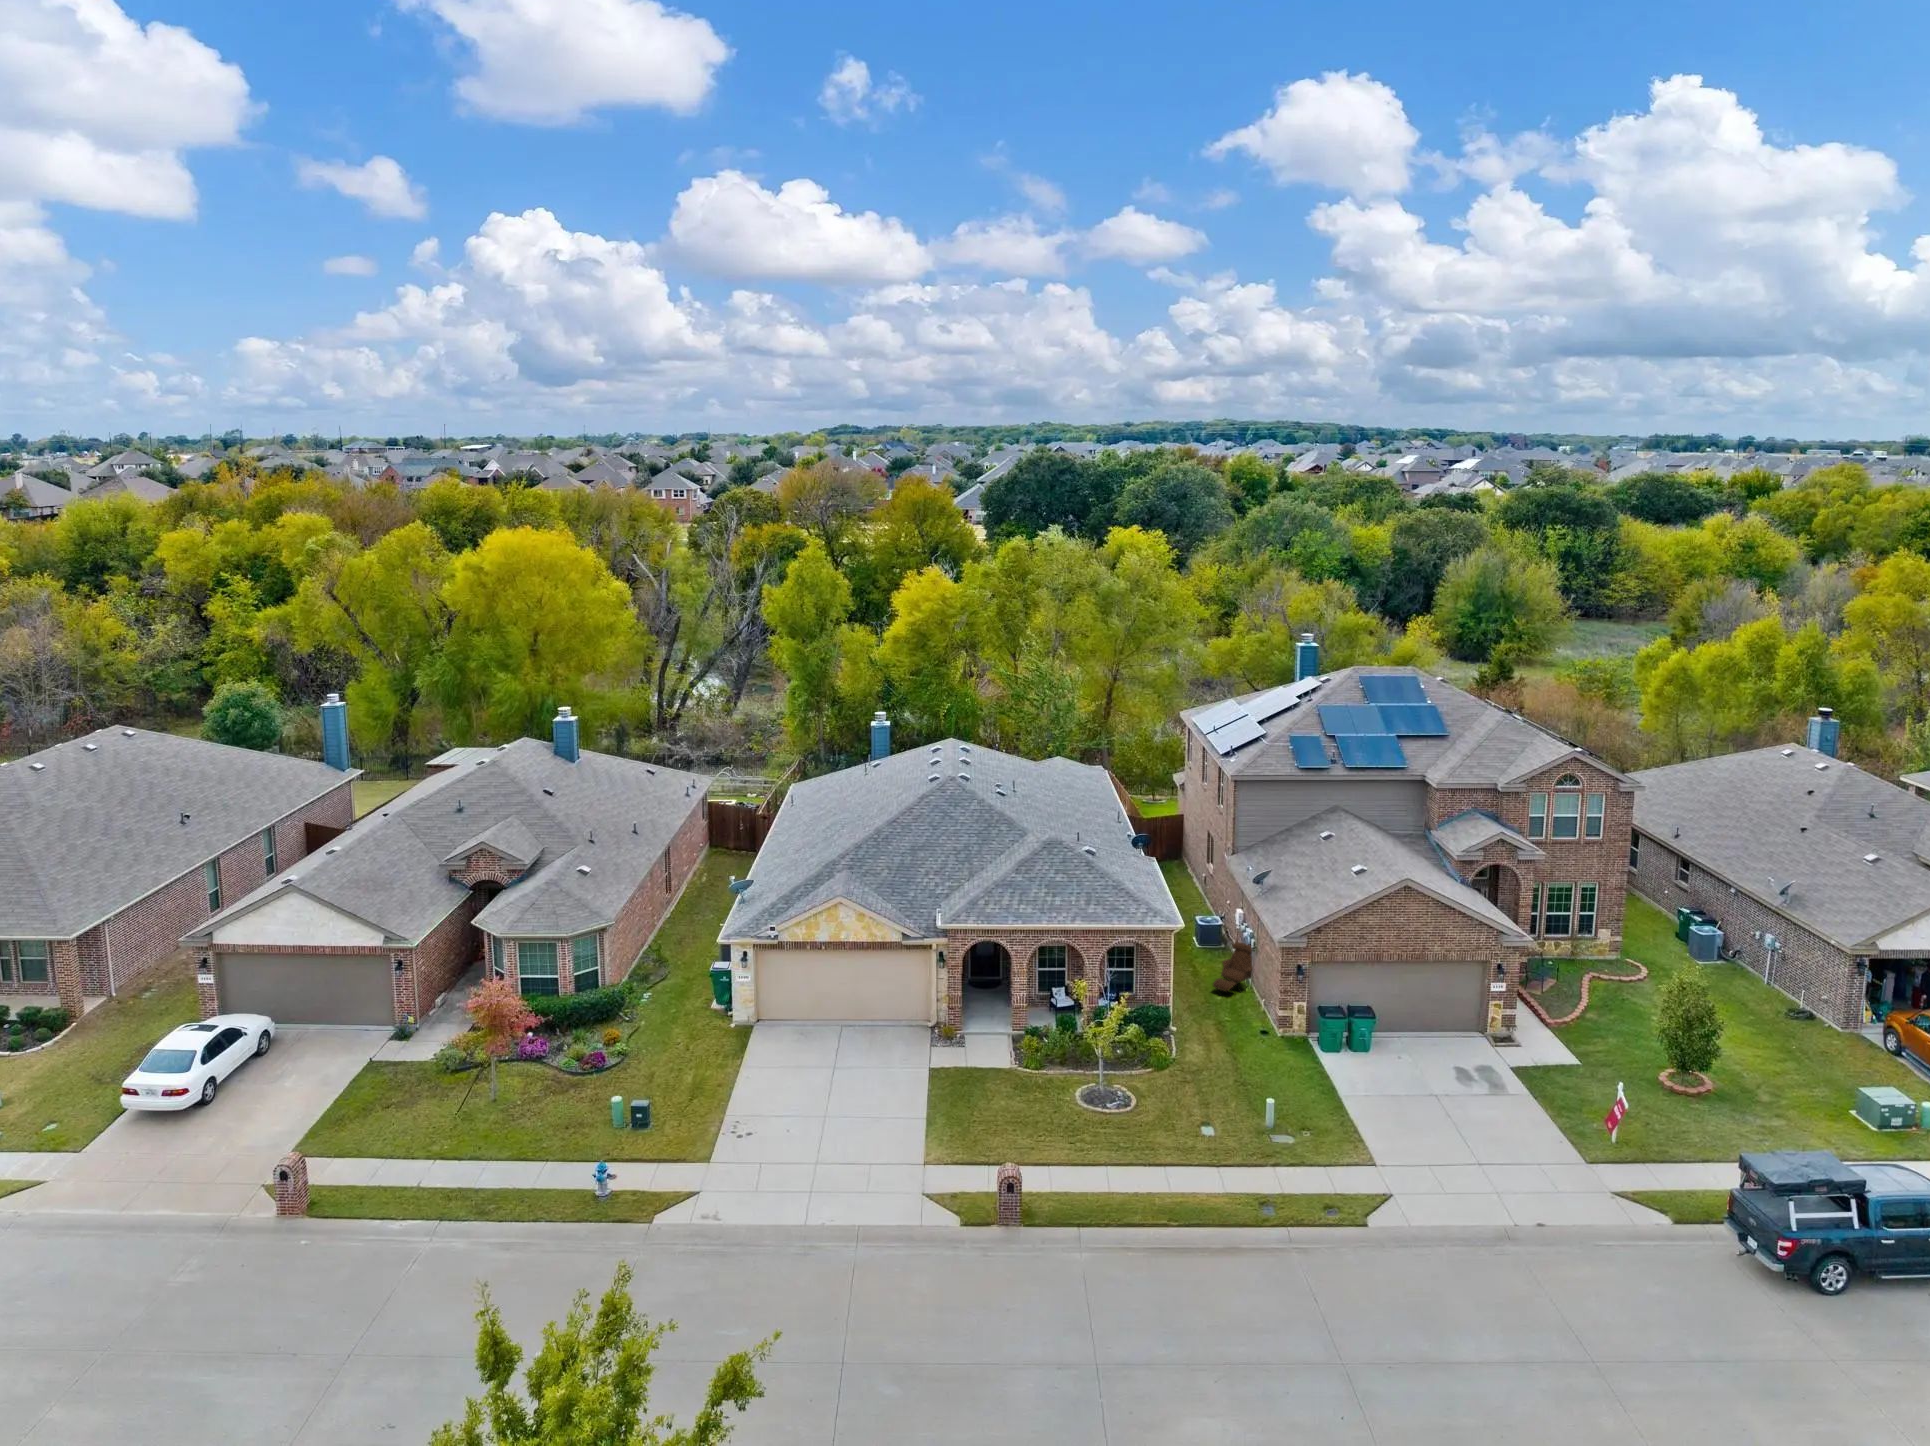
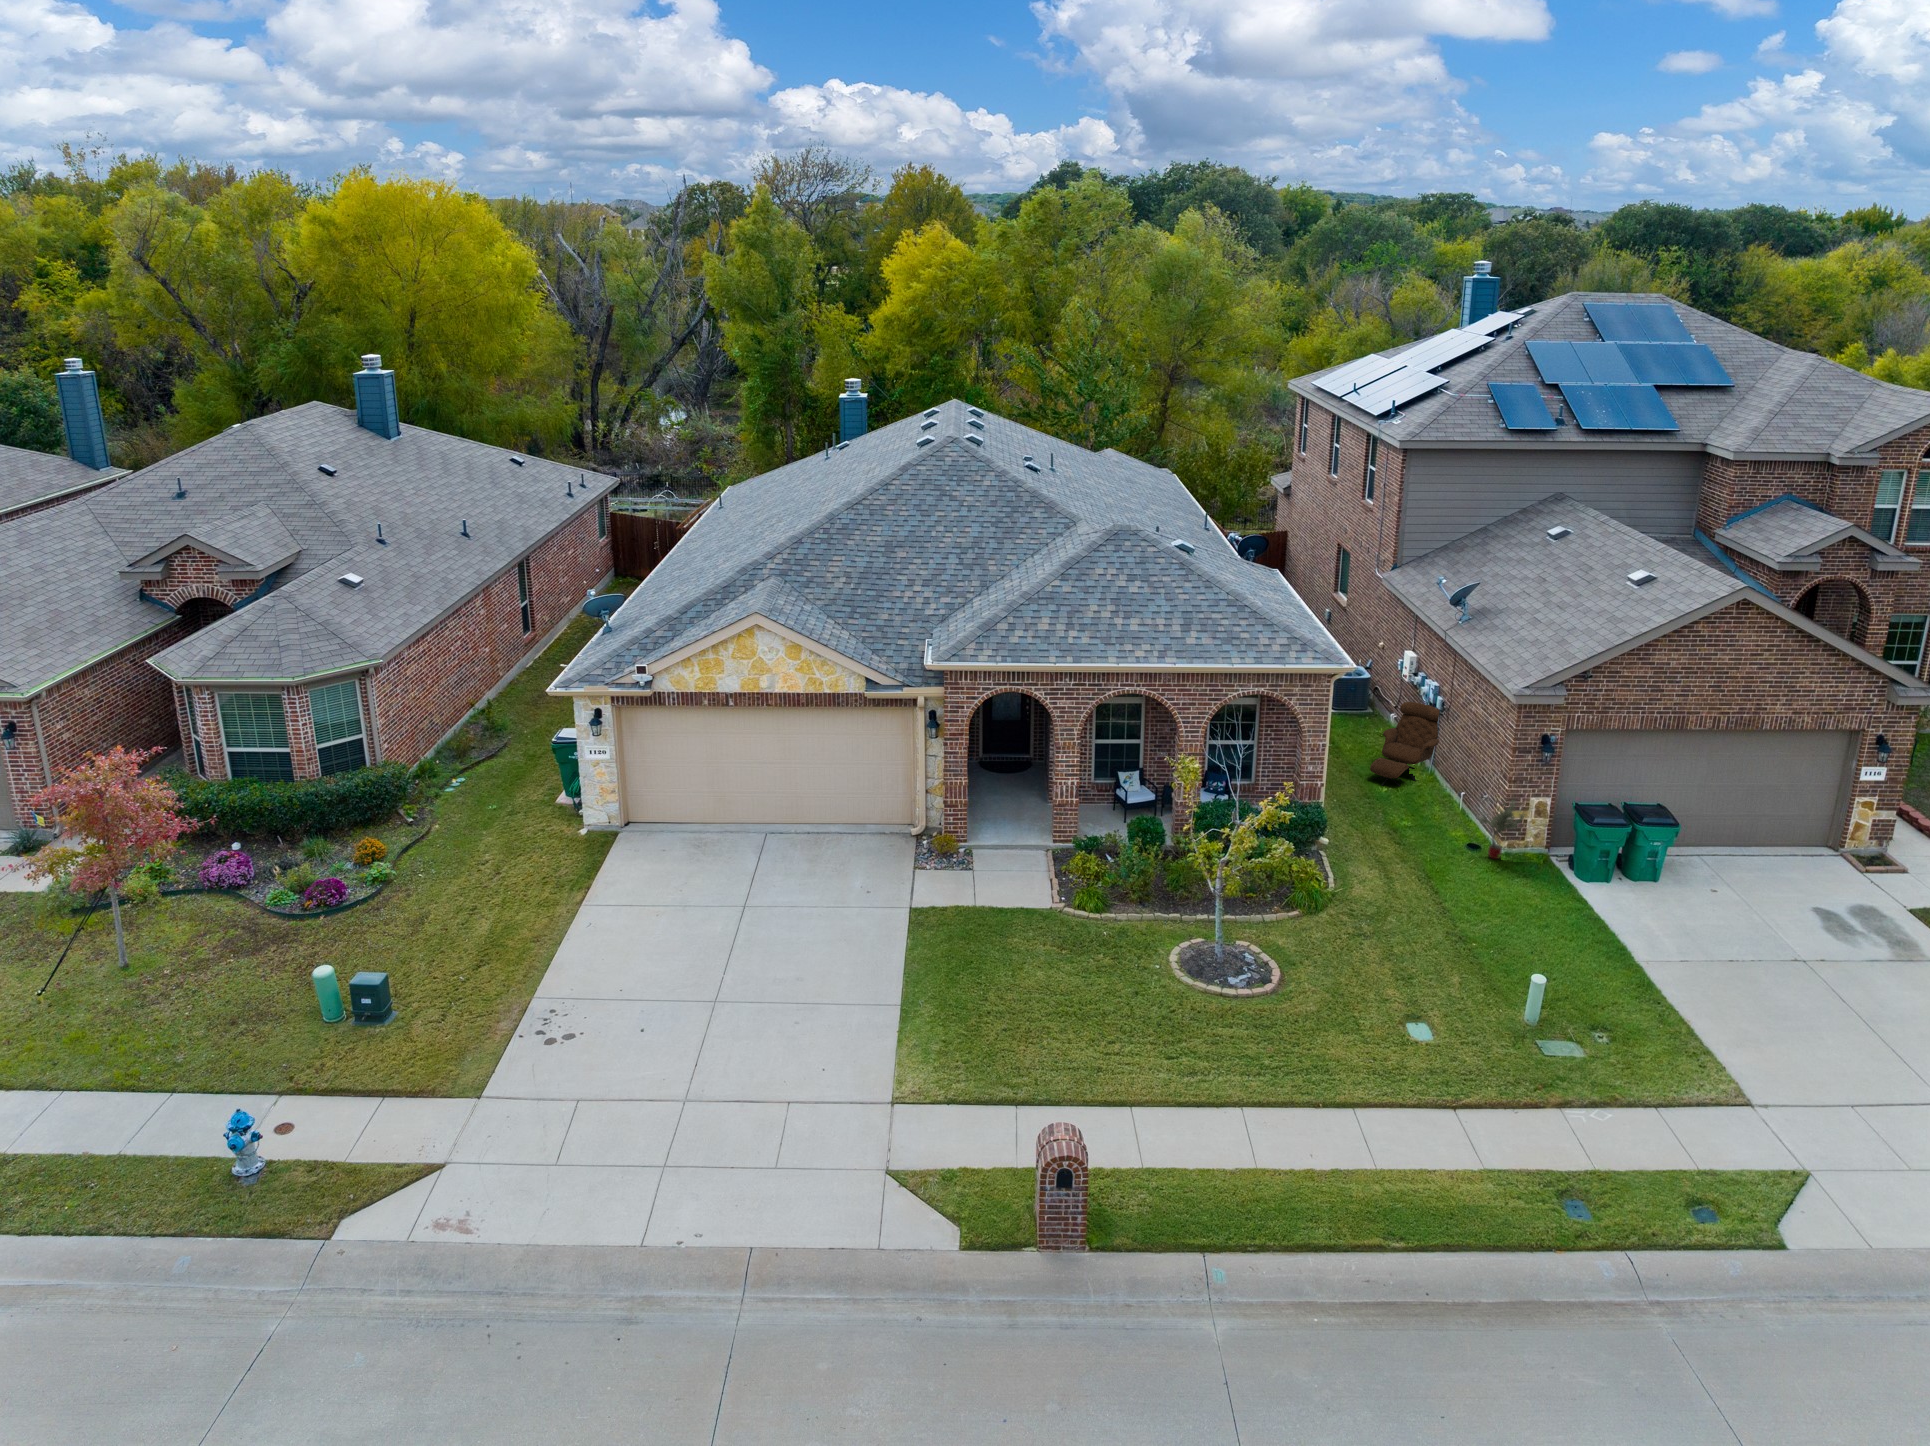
potted tree: none [1265,1003,1292,1040] -> present [1476,801,1525,859]

